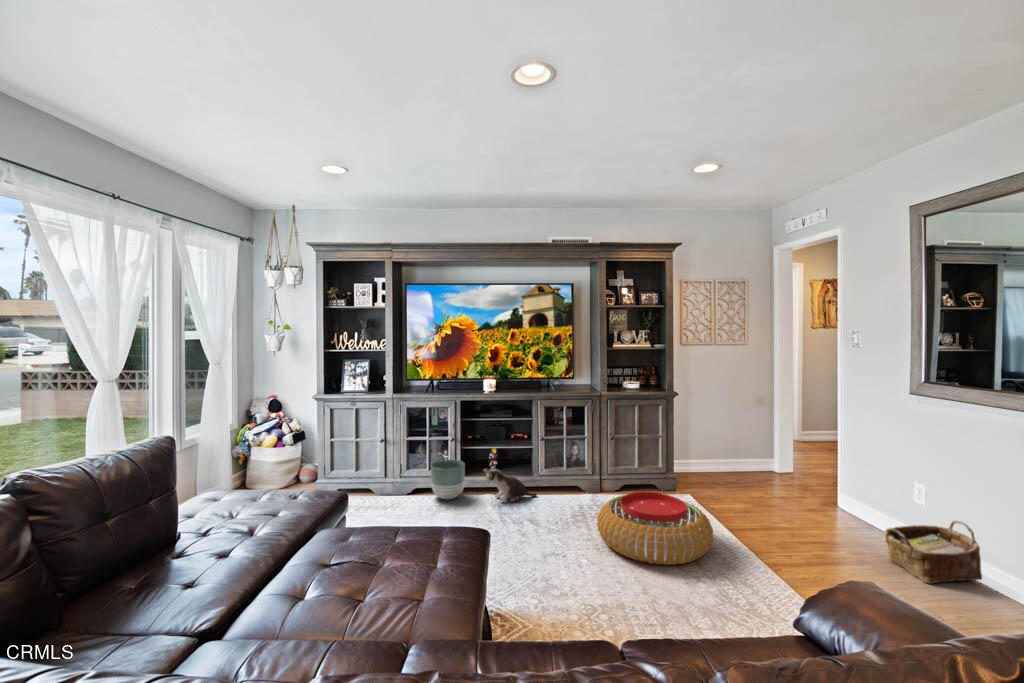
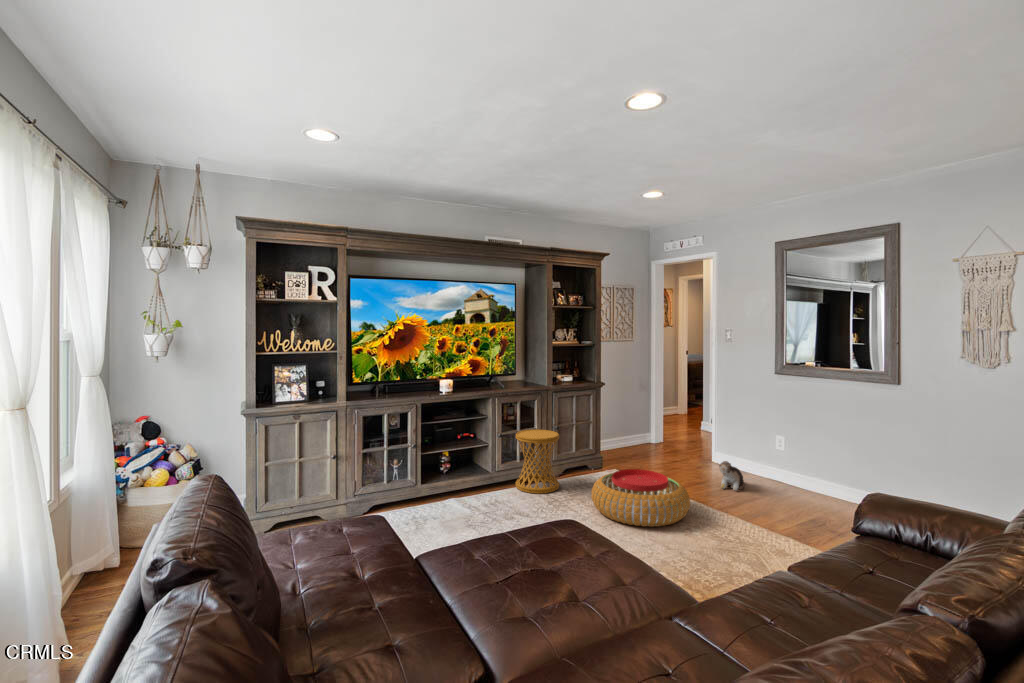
side table: none [553,436,600,504] -> present [516,429,559,494]
planter: present [431,460,465,499] -> none [402,468,439,511]
plush toy: present [483,469,537,502] -> present [719,461,744,491]
woven basket: present [884,521,982,584] -> none [777,458,831,502]

